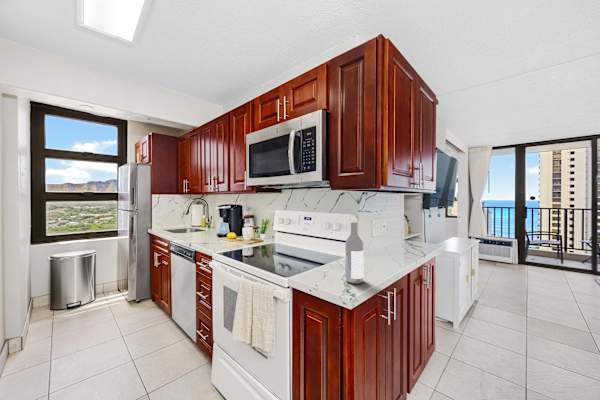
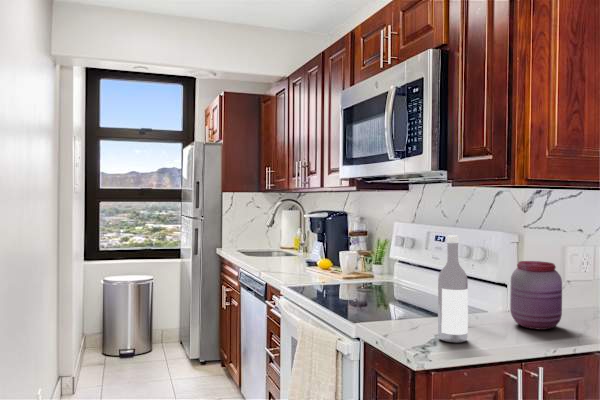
jar: none [364,229,390,265] -> present [510,261,562,330]

